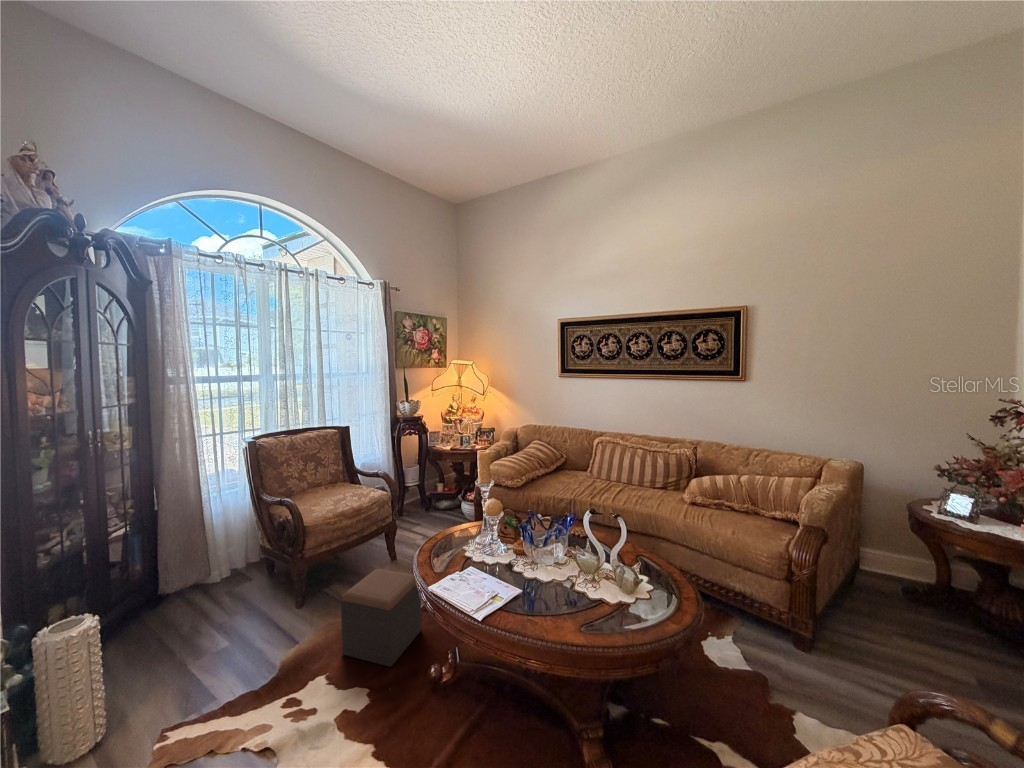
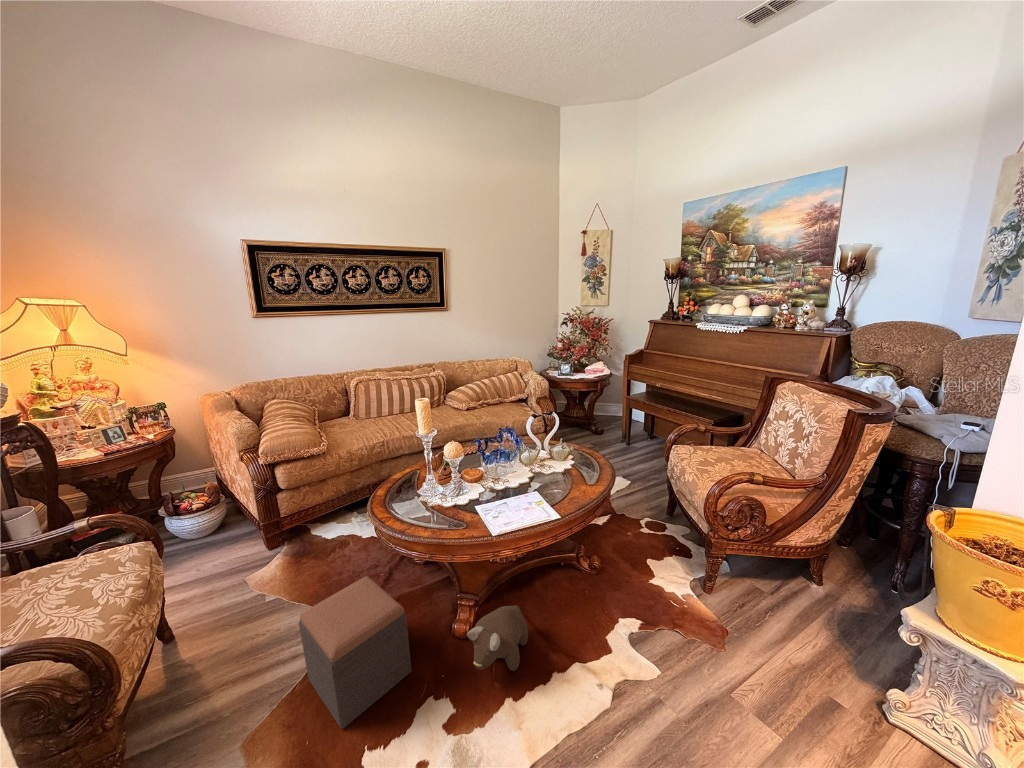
plush toy: none [378,660,457,740] -> present [467,605,528,671]

